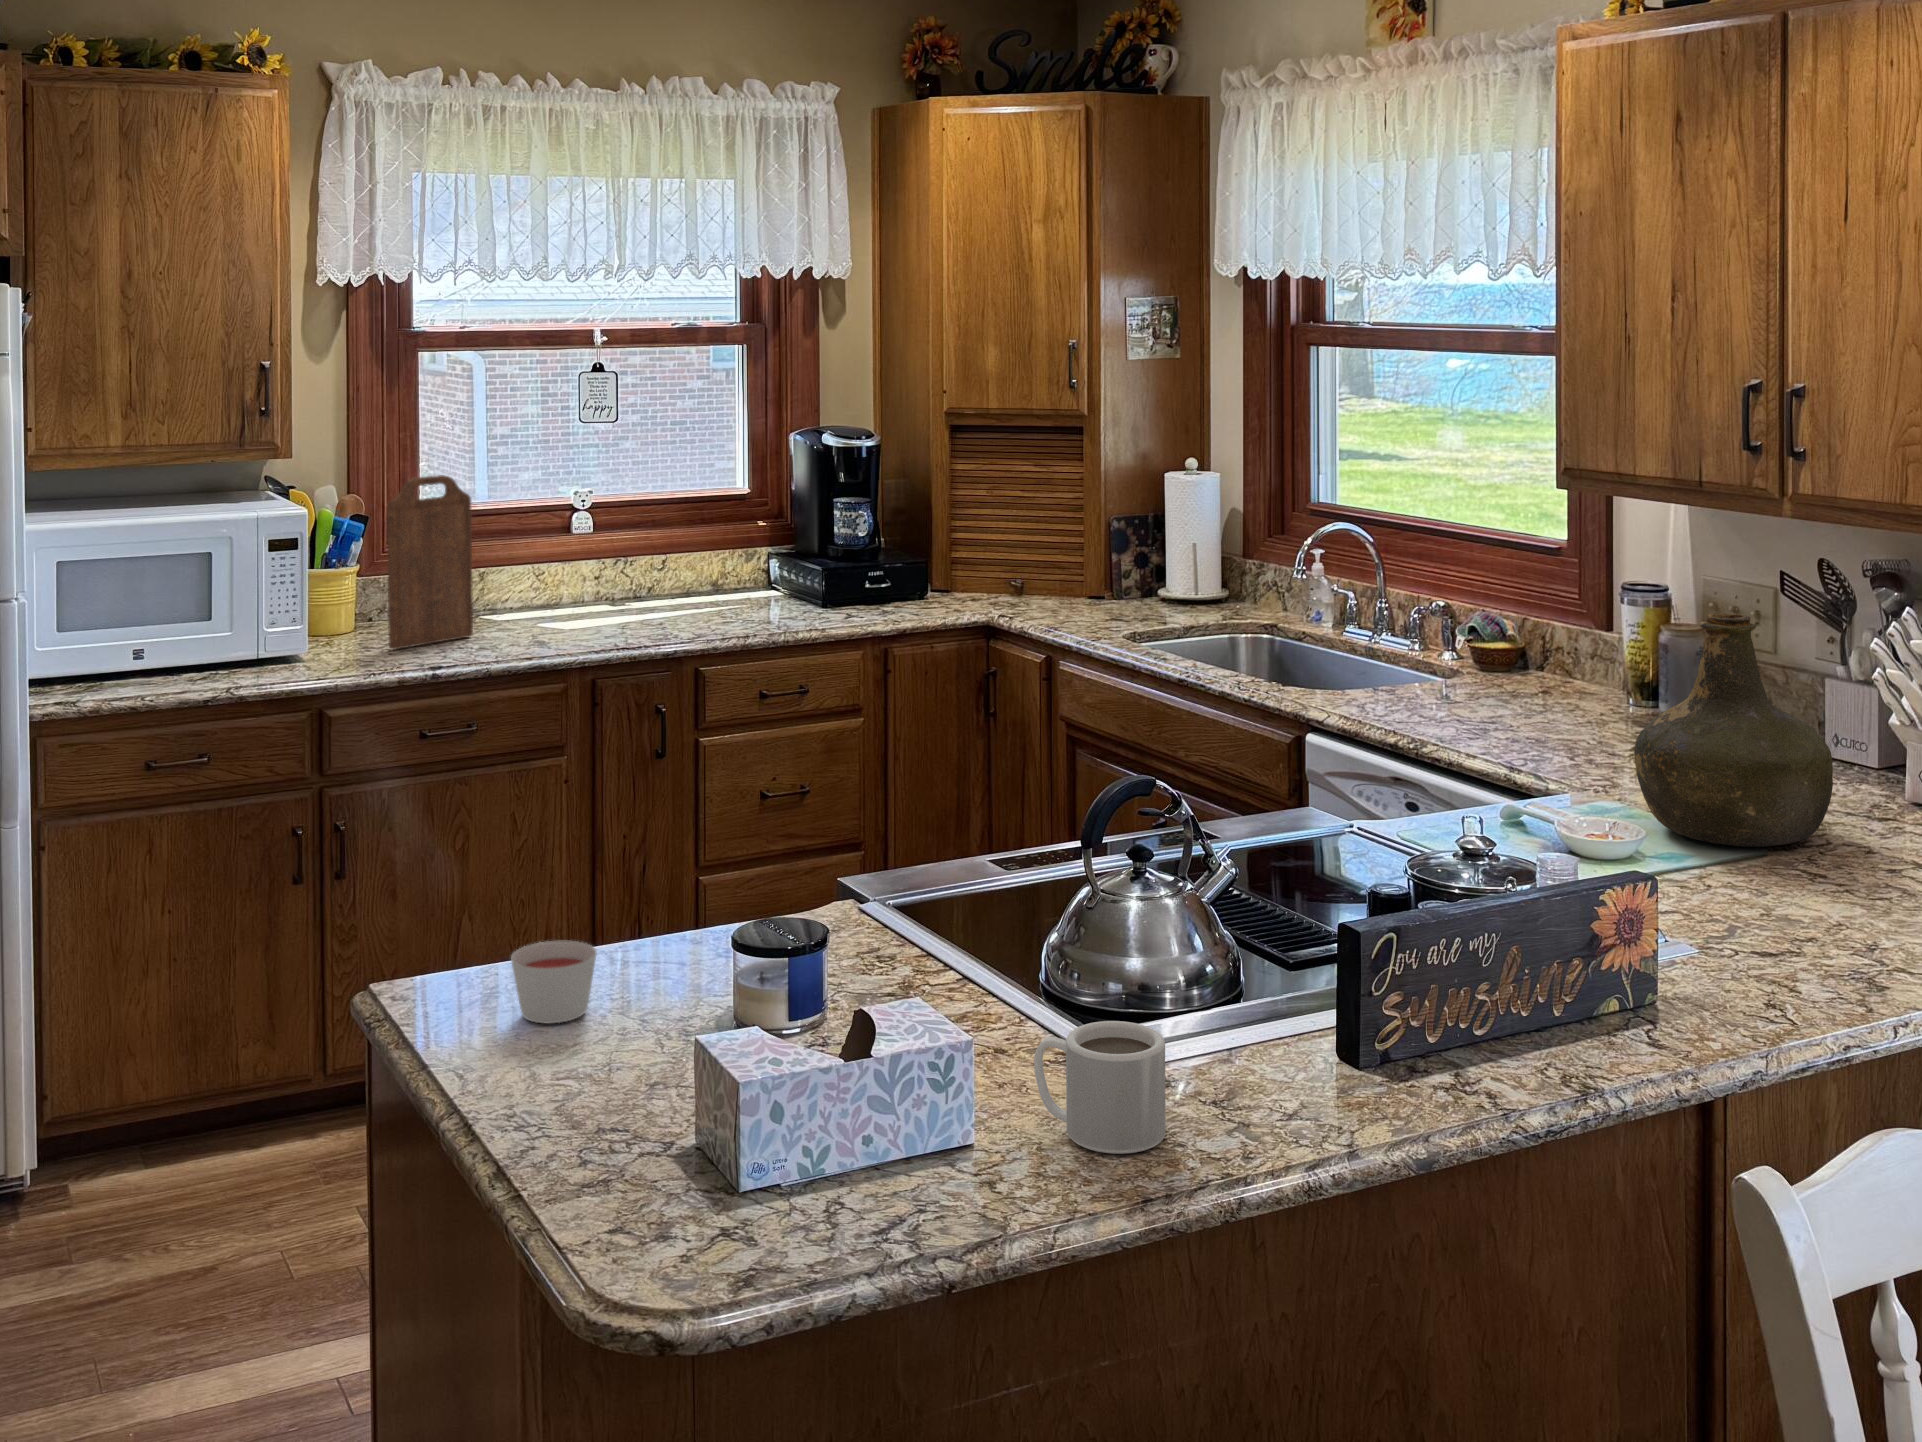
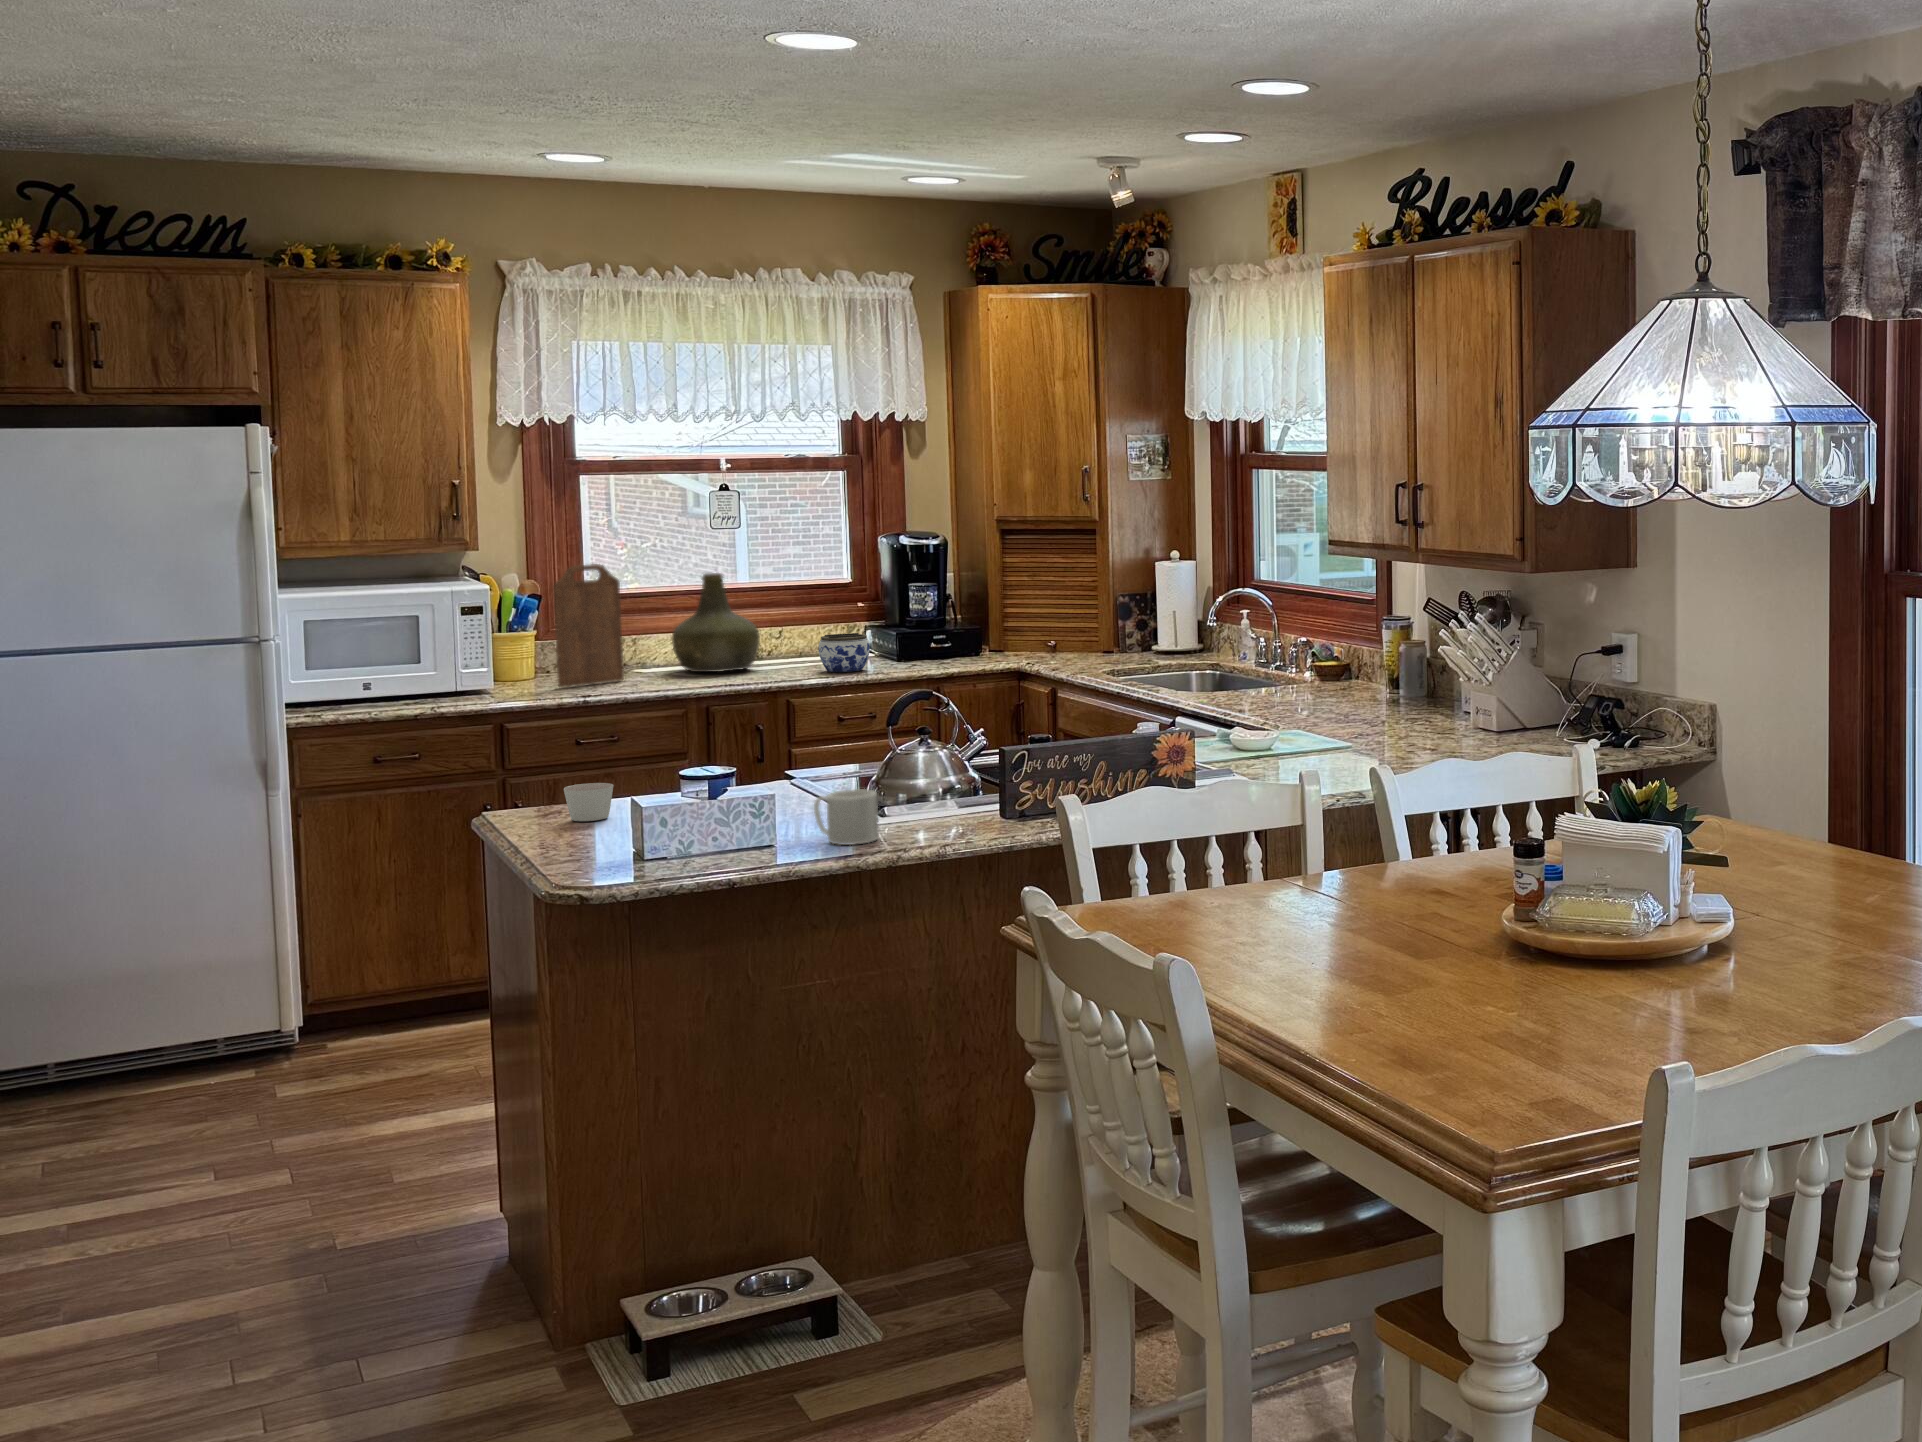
jar: none [728,570,796,626] -> present [819,633,870,672]
bottle: present [1634,613,1833,847] -> present [672,573,760,672]

